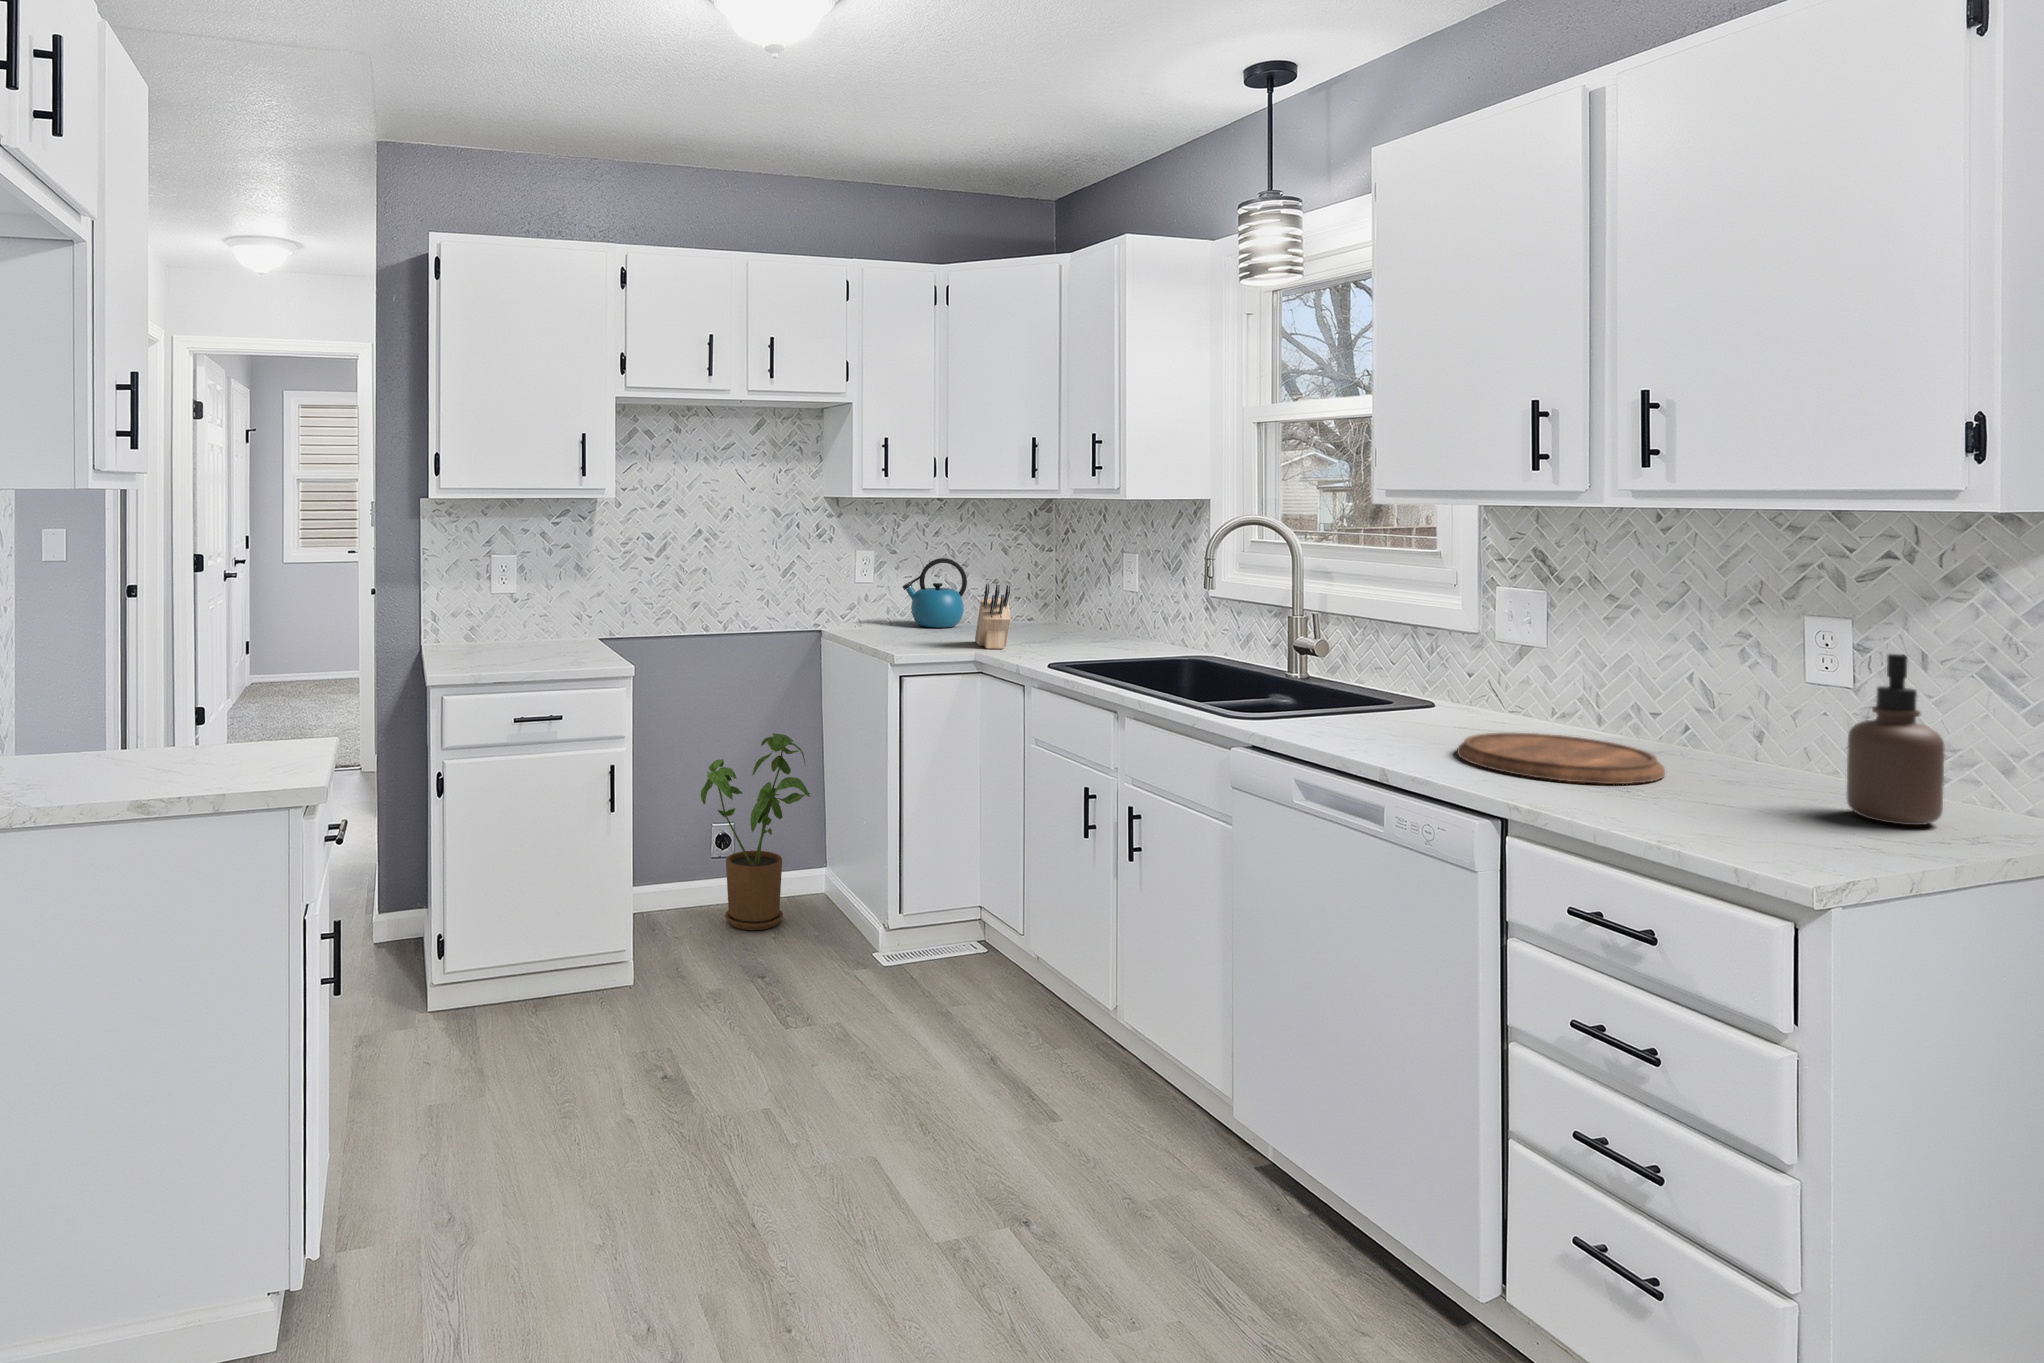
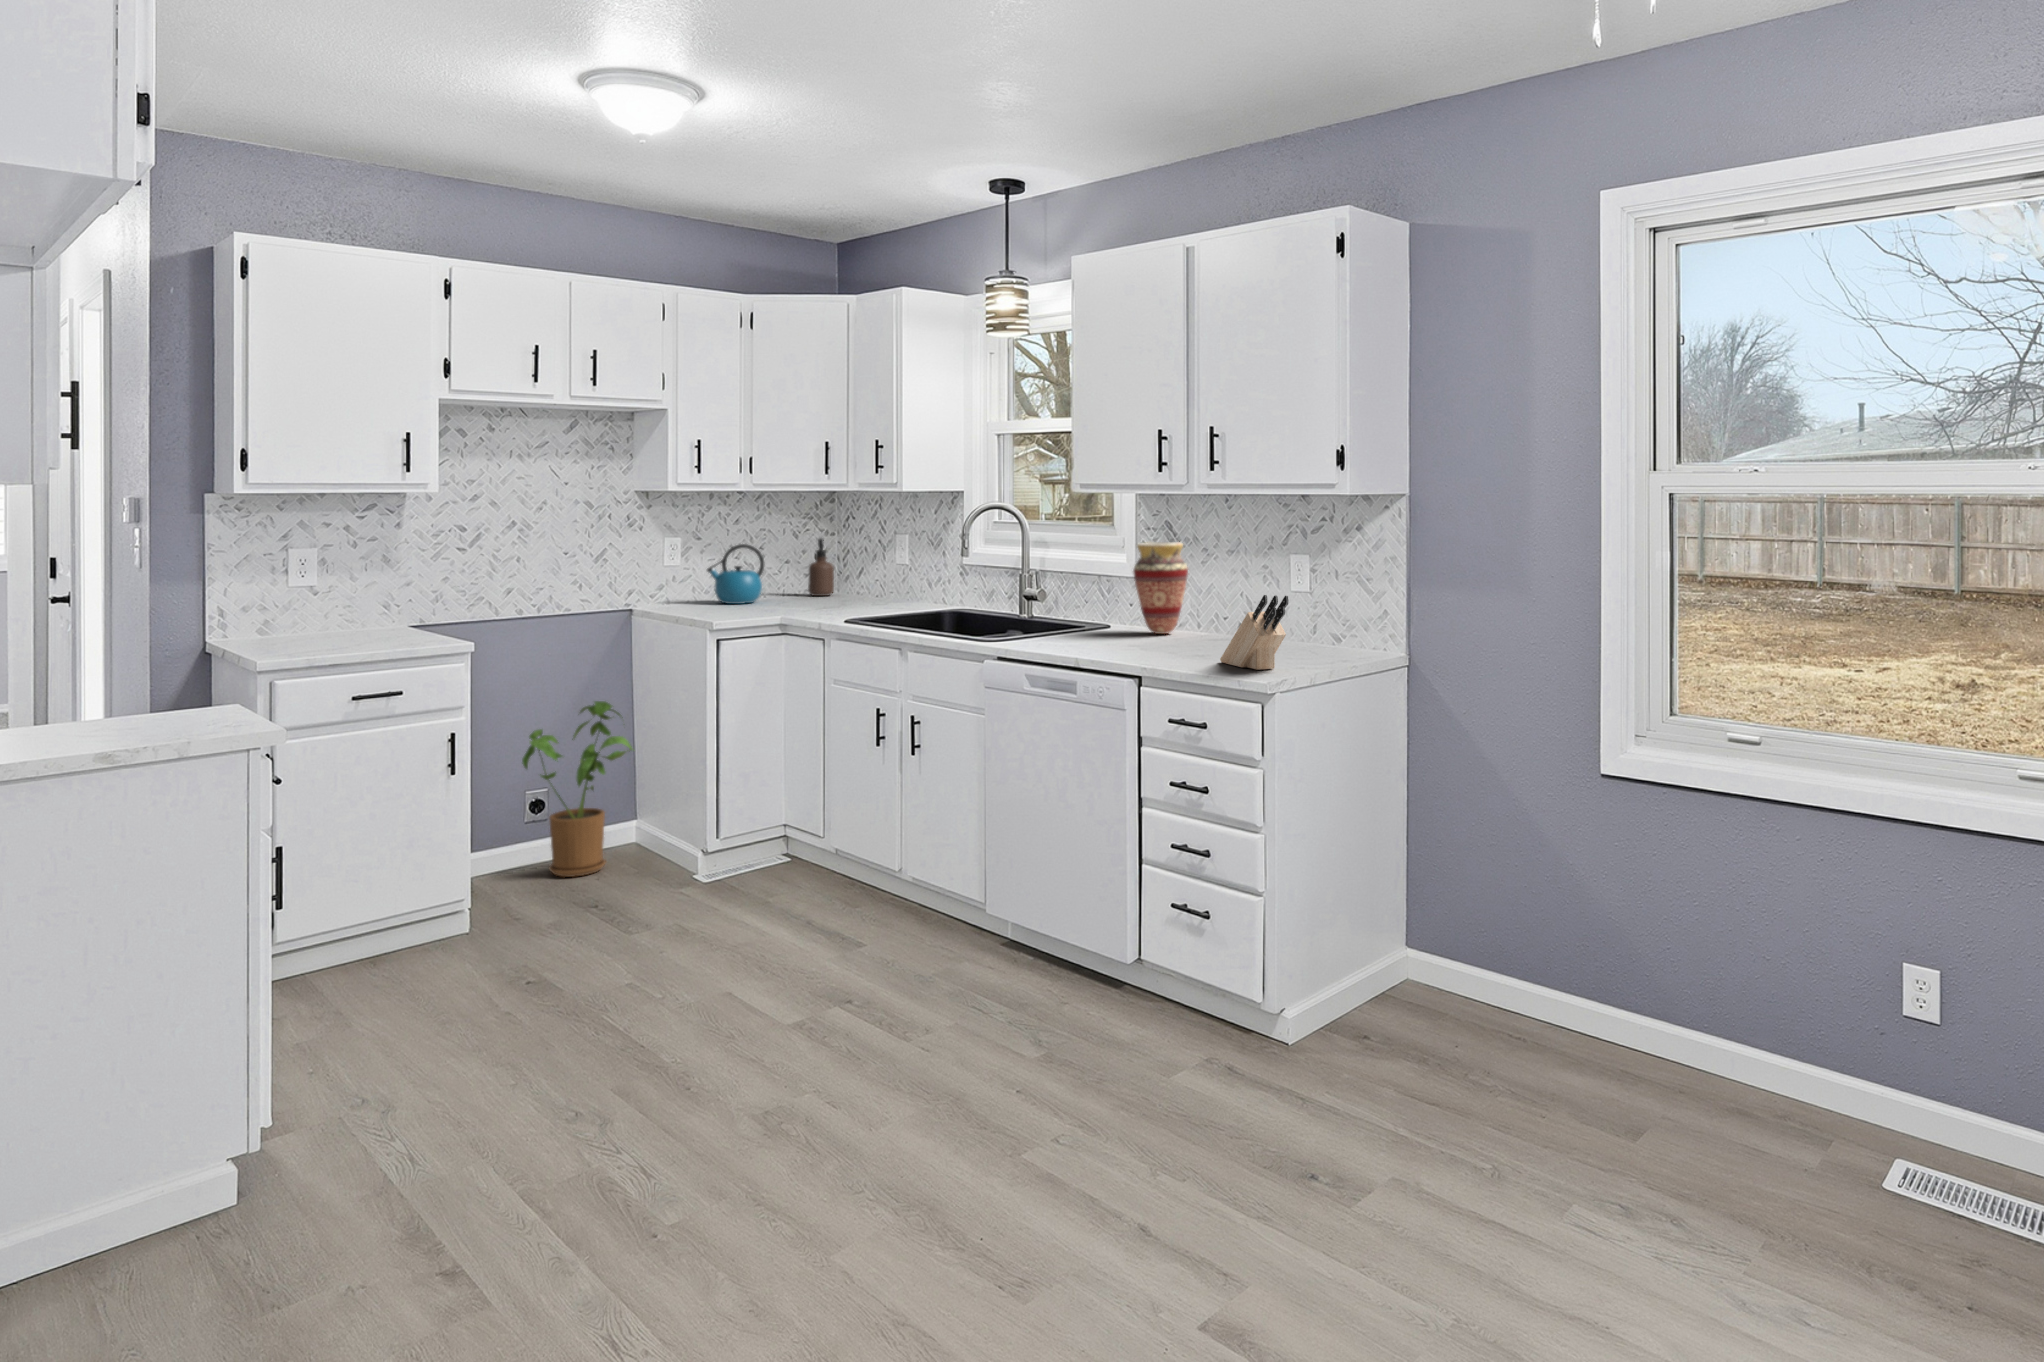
vase: none [1476,580,1574,724] -> present [1133,542,1188,634]
knife block: present [975,584,1011,649] -> present [1220,595,1288,670]
soap dispenser: present [1846,654,1945,825] -> present [808,538,834,596]
cutting board: present [1457,733,1665,784] -> none [1119,635,1226,656]

